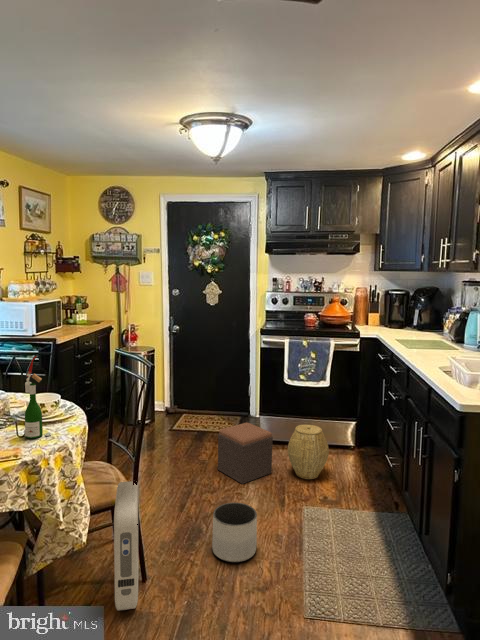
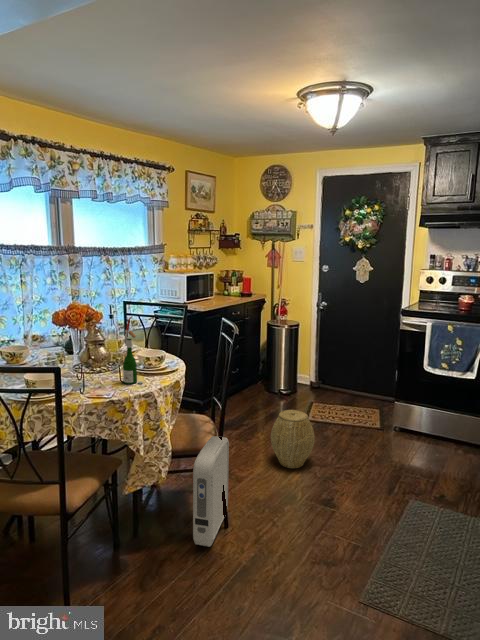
footstool: present [218,422,273,484] -> none [338,405,396,466]
woven basket: present [288,425,329,479] -> present [271,410,314,468]
planter: present [212,502,257,562] -> none [298,477,344,535]

